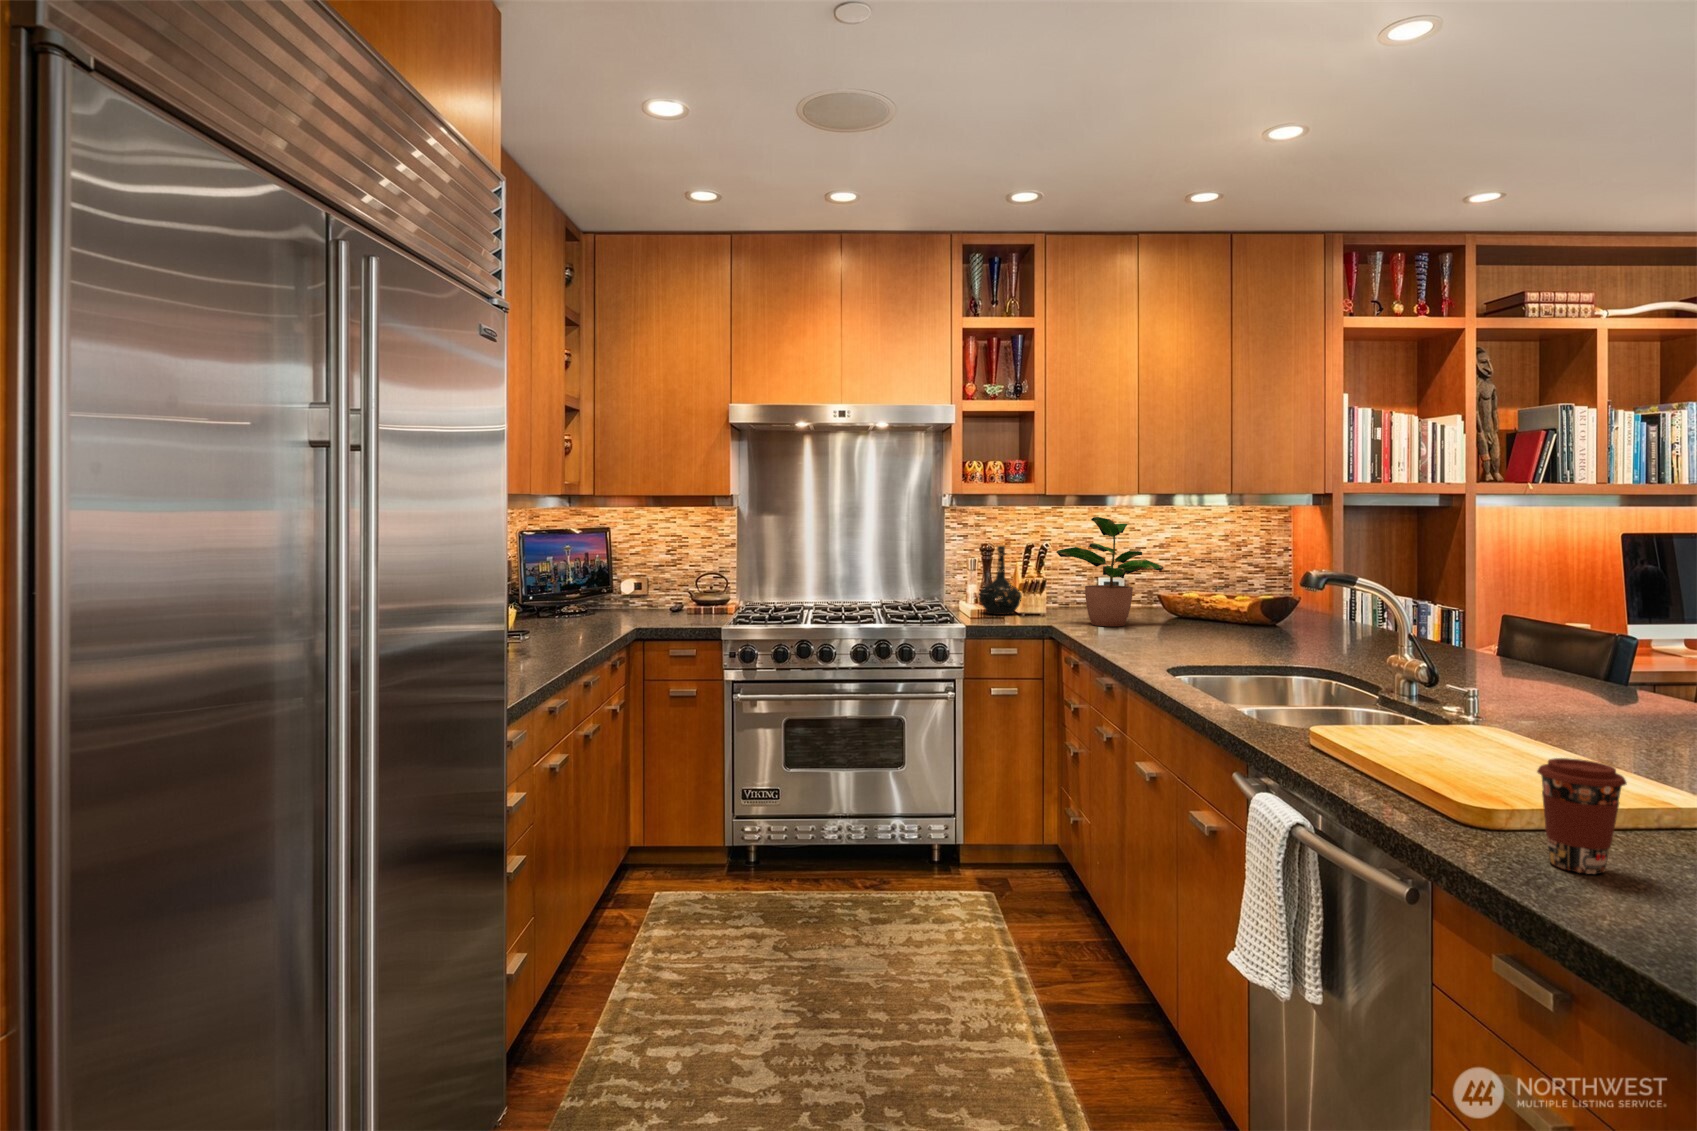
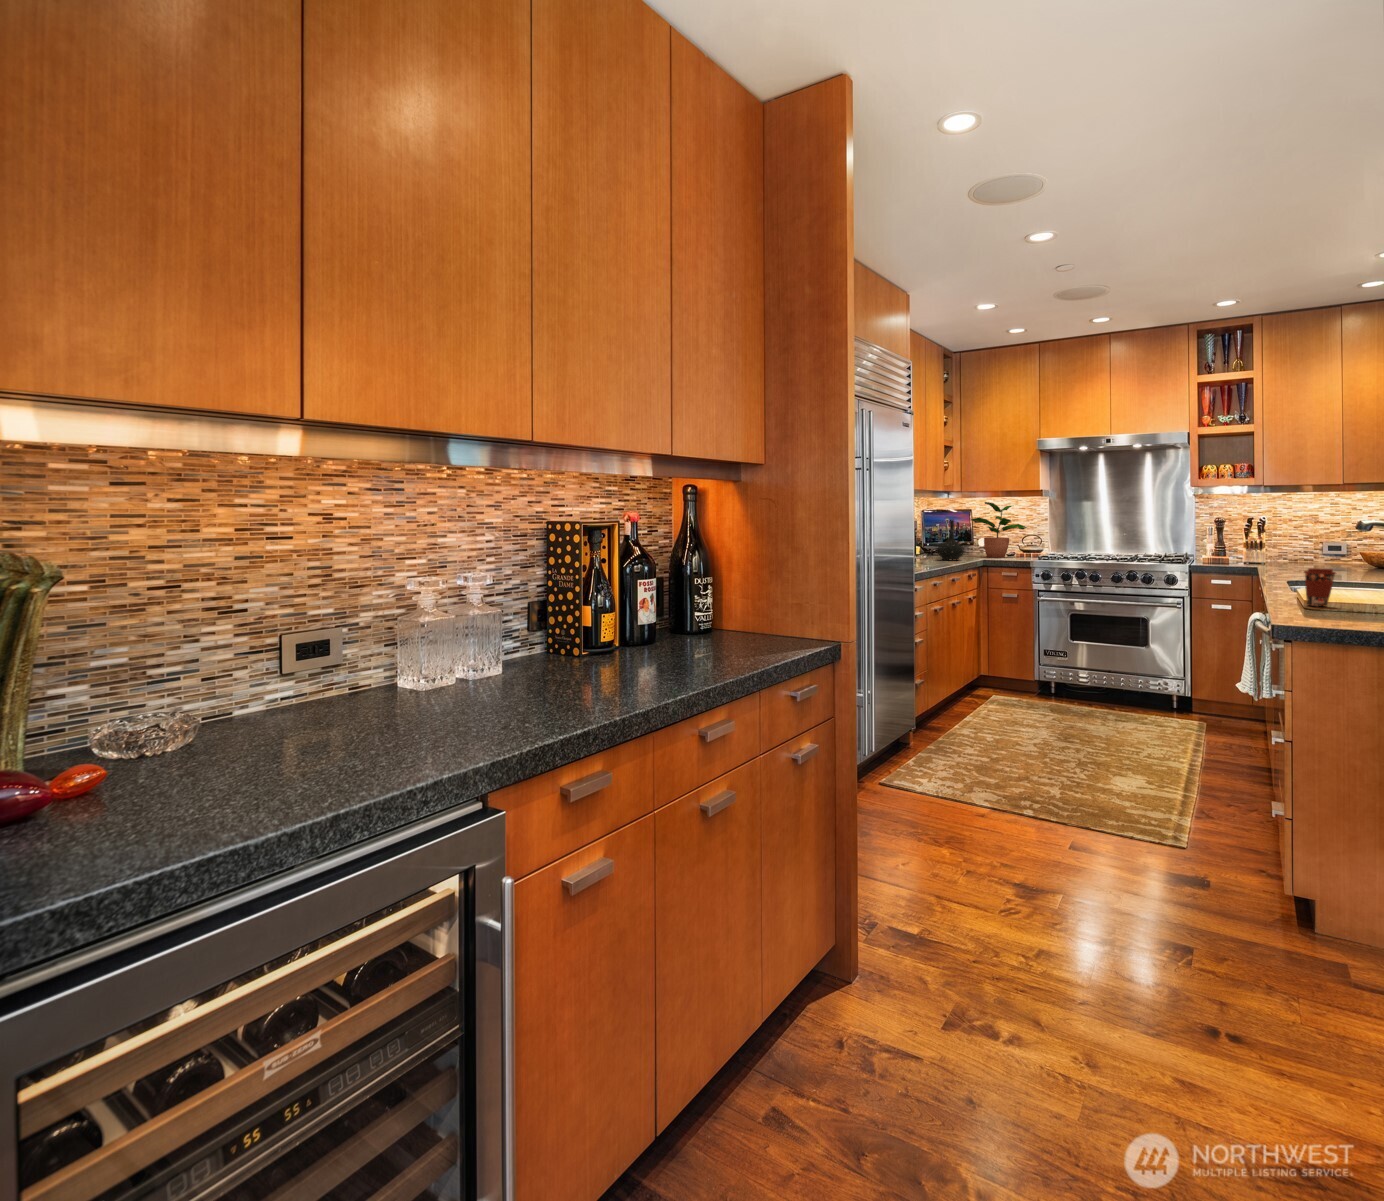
potted plant: present [1057,517,1163,626] -> present [971,502,1027,558]
bottle: present [979,546,1022,615] -> present [937,520,964,560]

